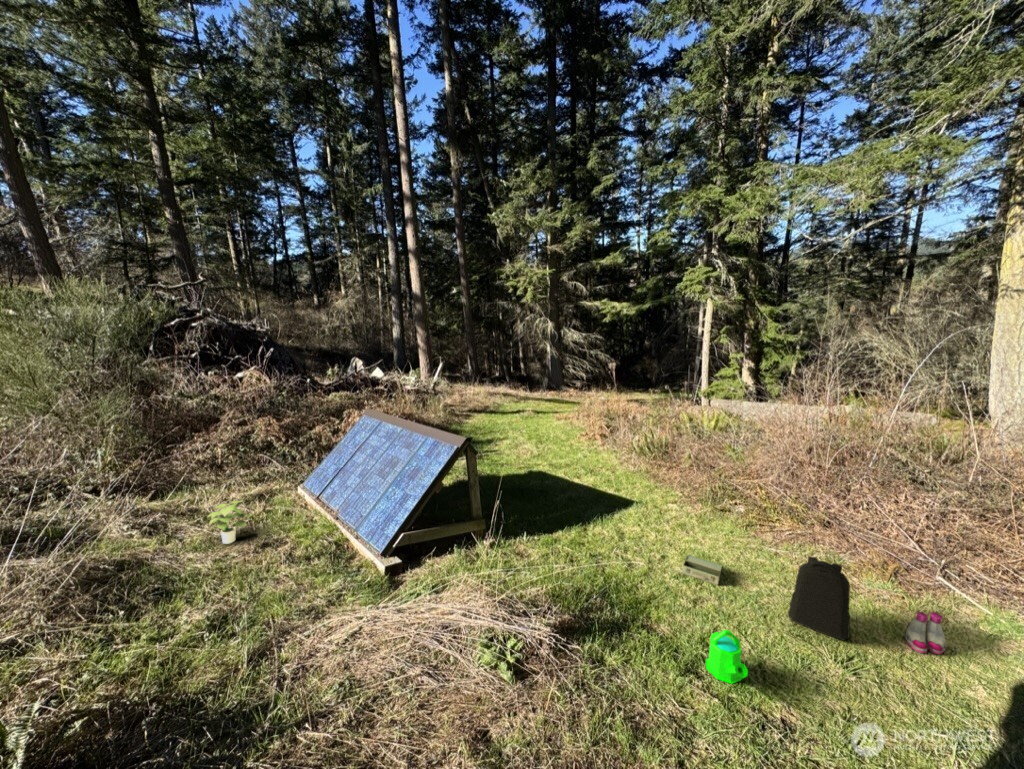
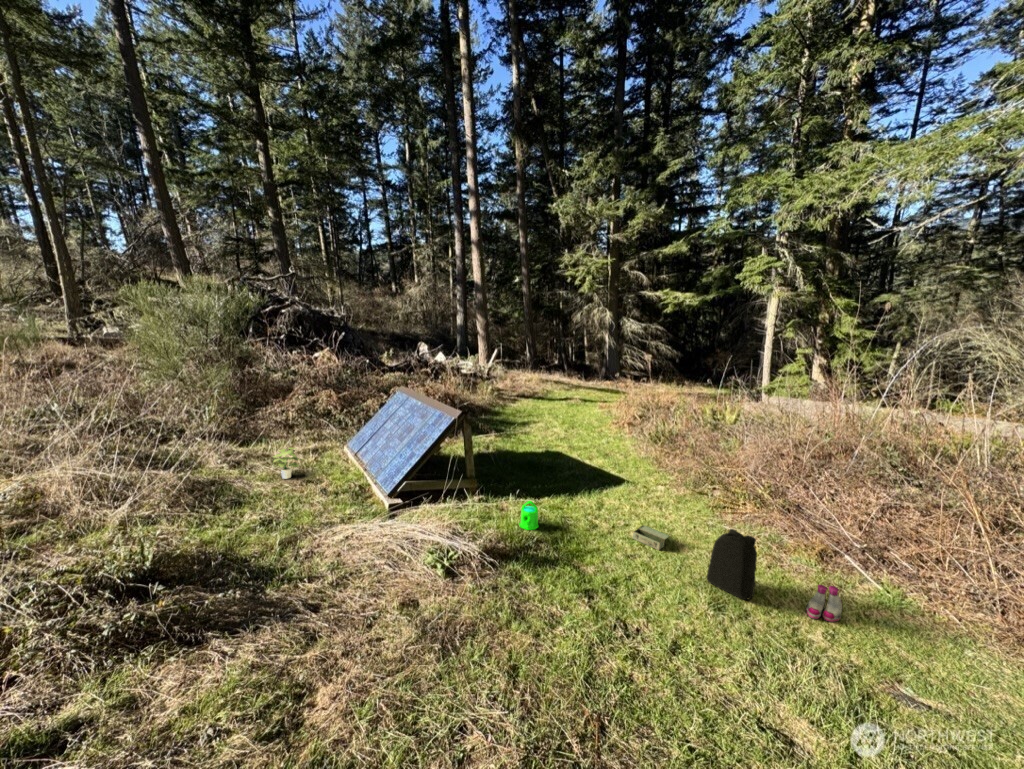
watering can: present [706,630,748,684] -> present [519,501,539,530]

